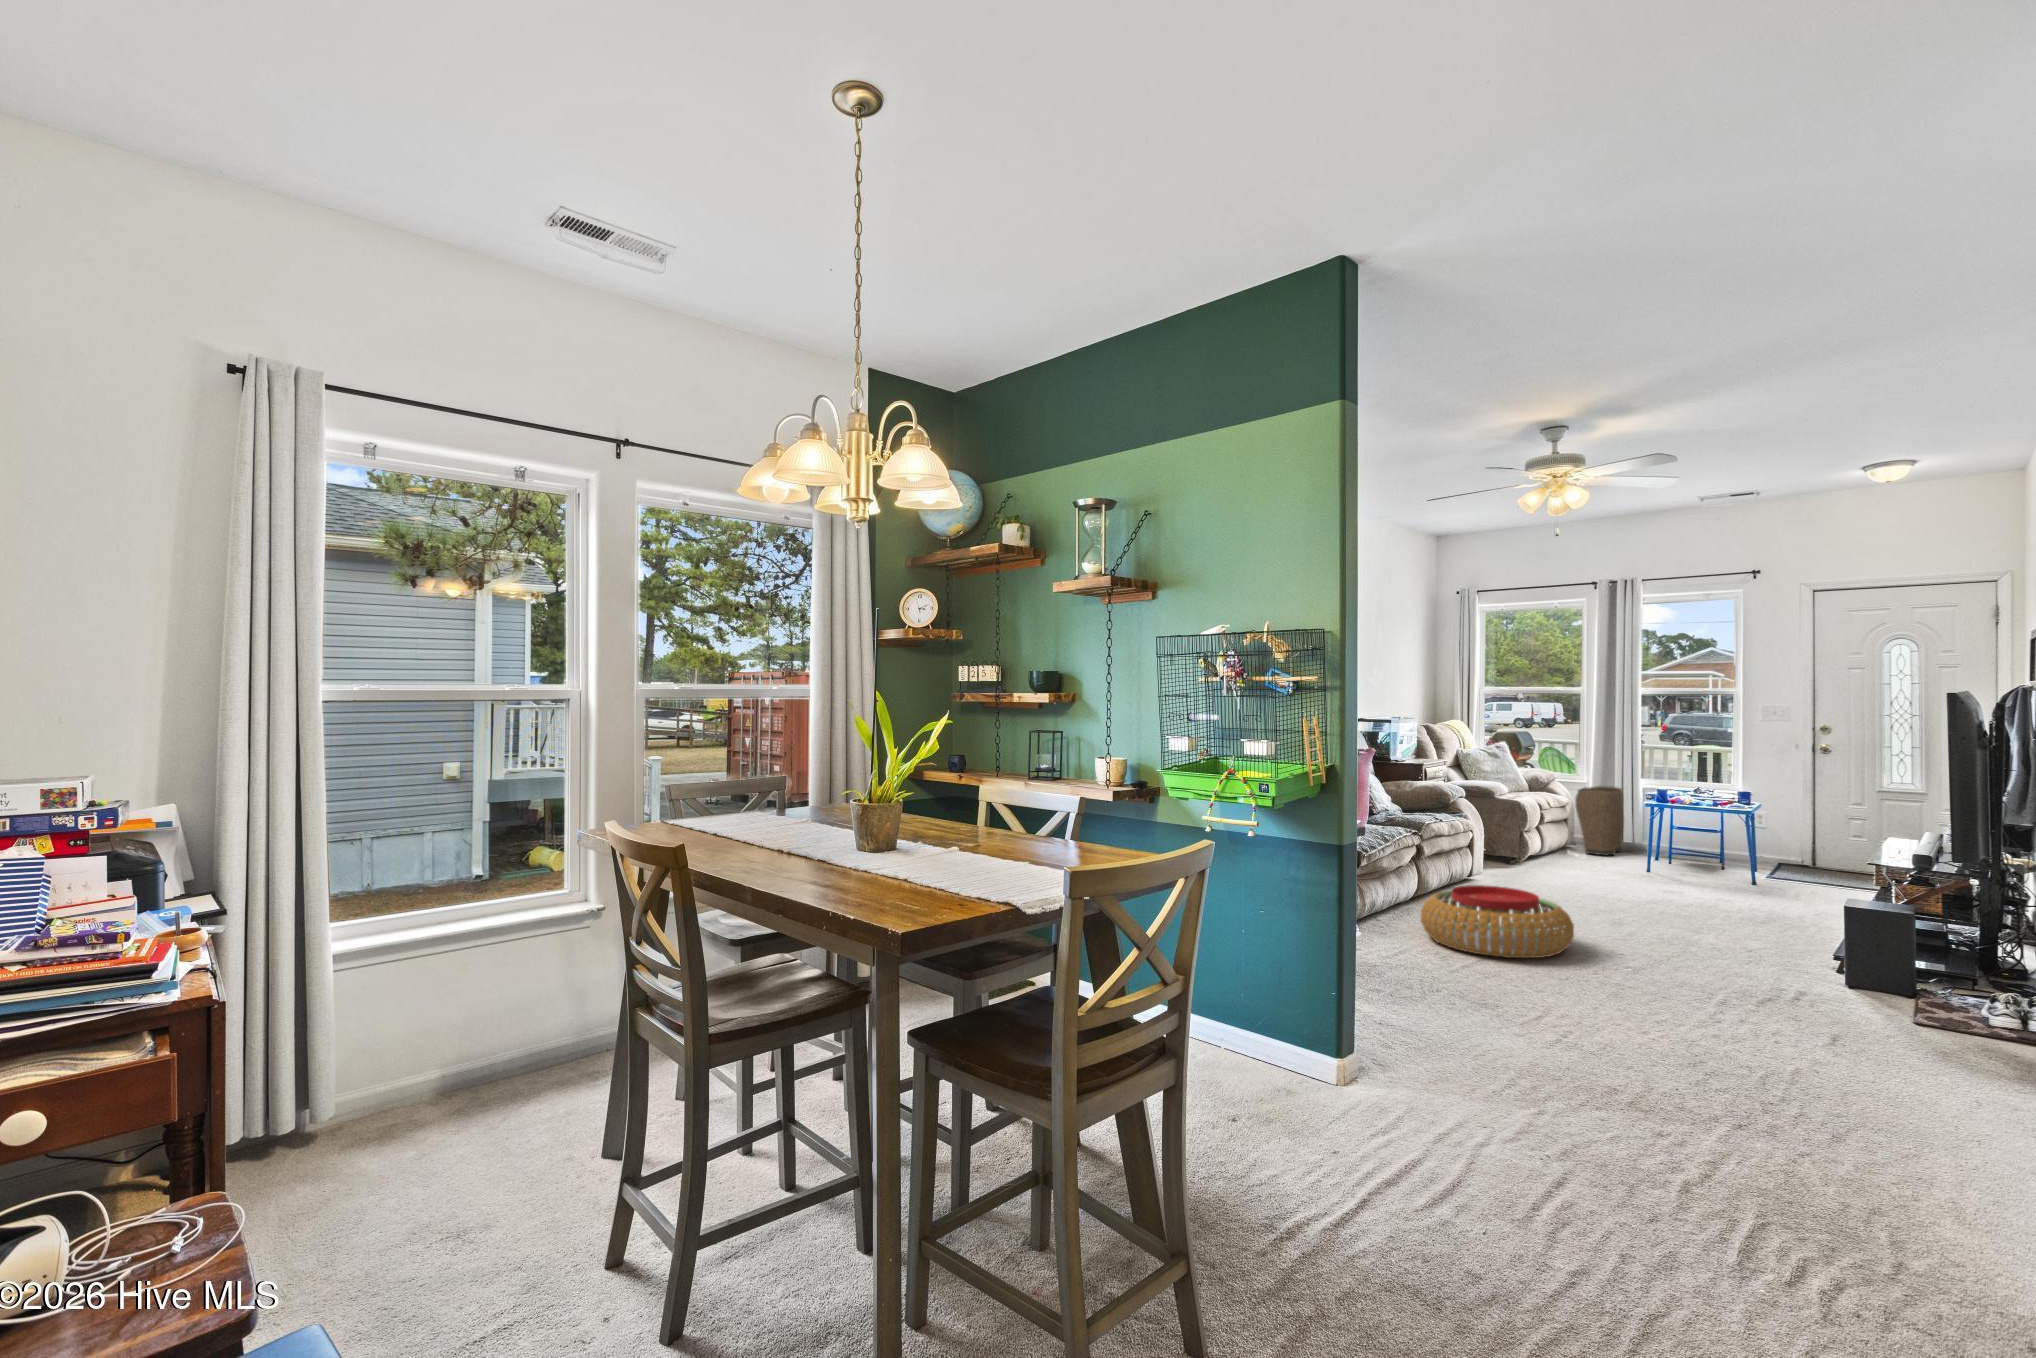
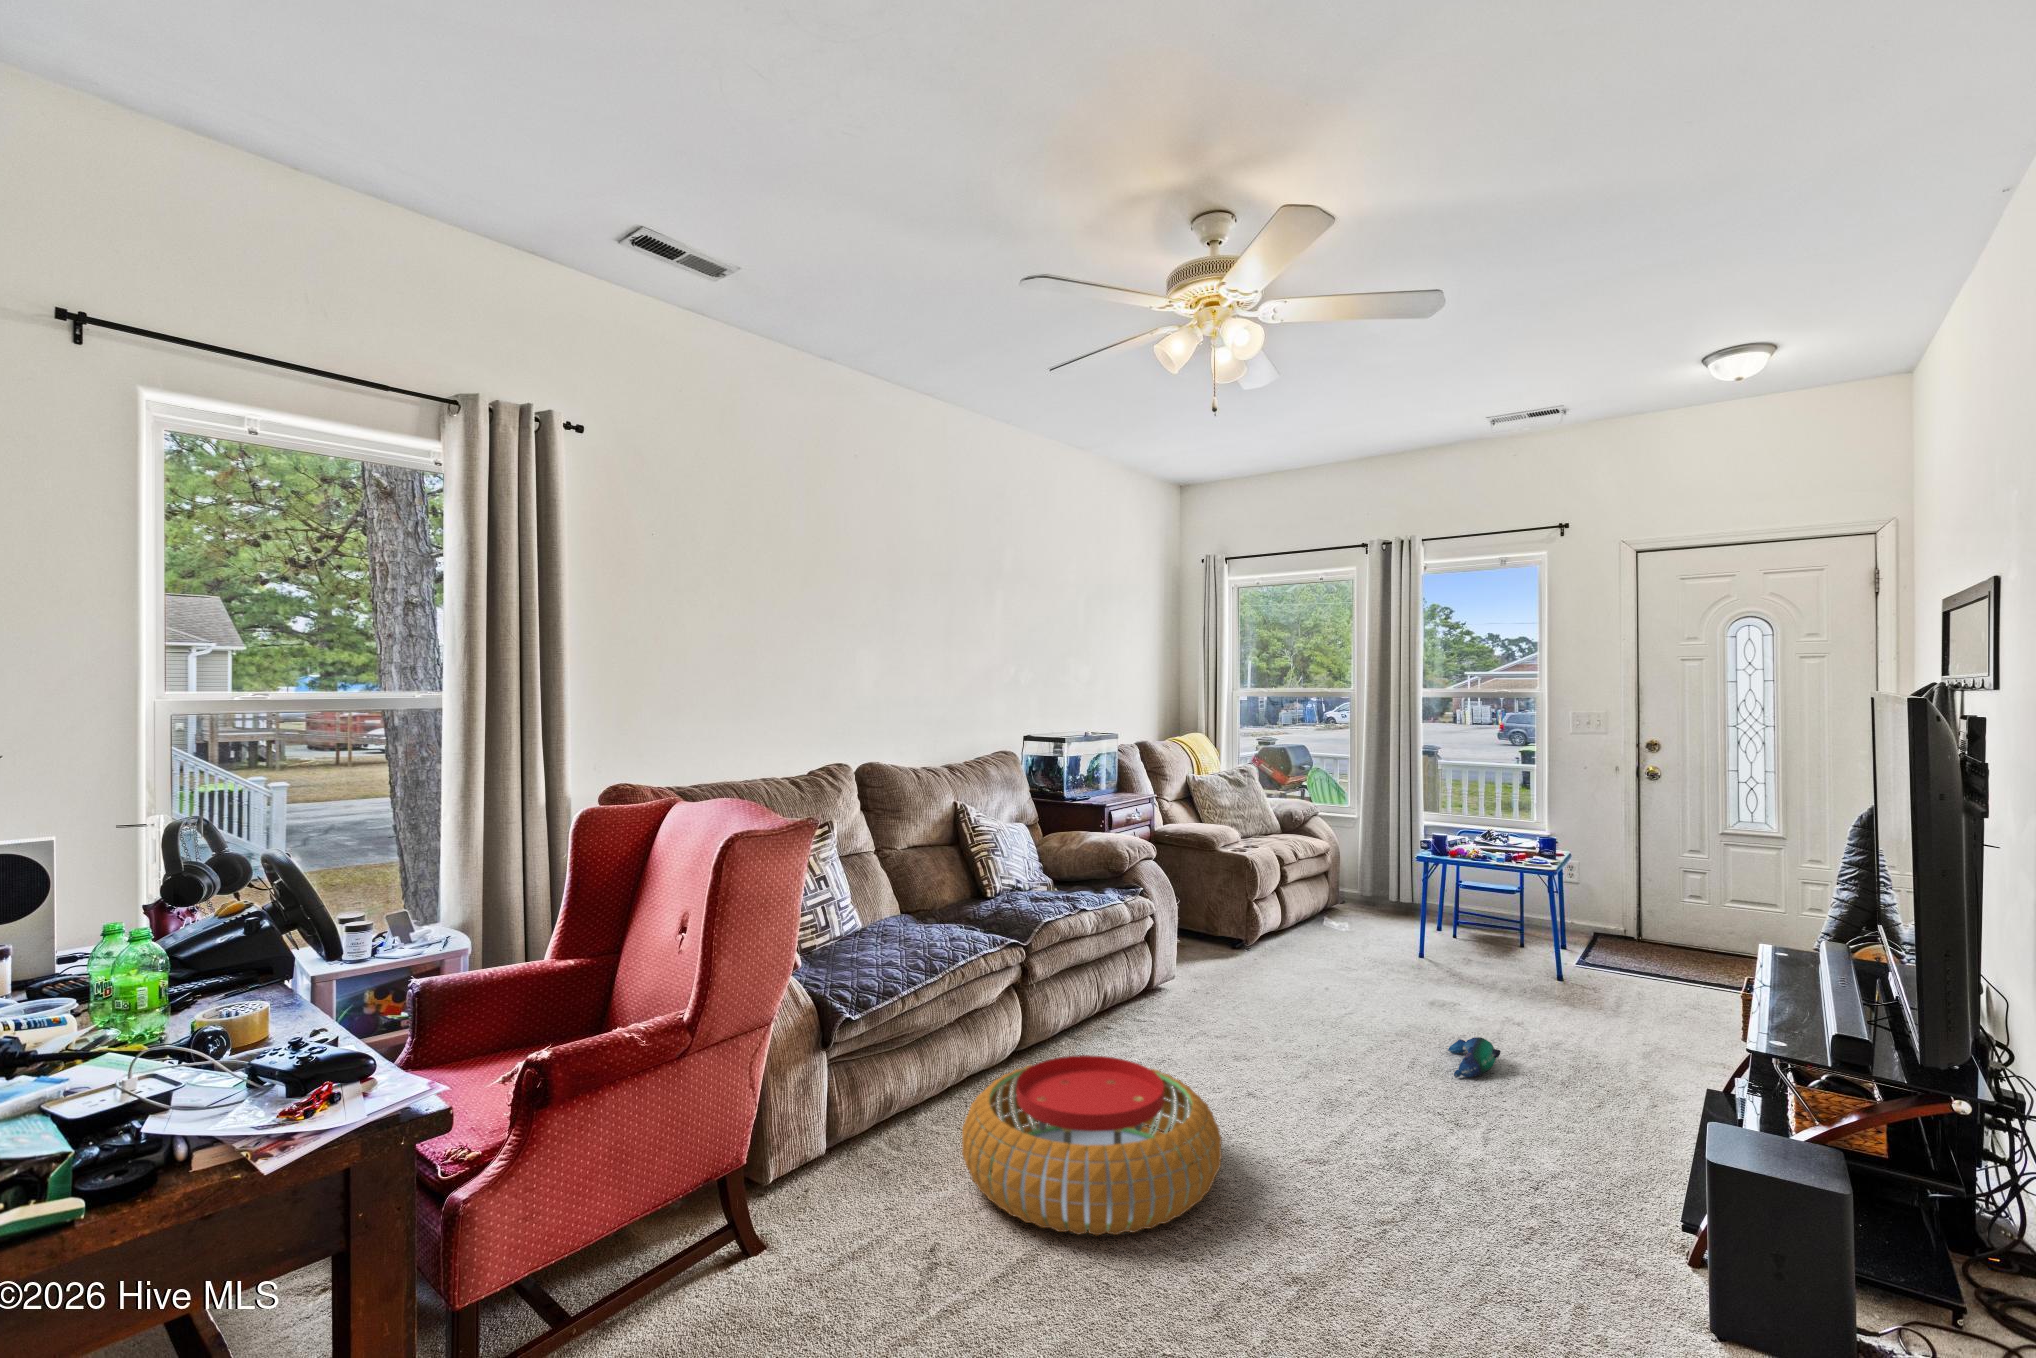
laundry basket: present [1575,786,1624,855] -> none [1337,825,1401,925]
plush toy: none [1685,900,1723,920] -> present [1448,1037,1501,1077]

